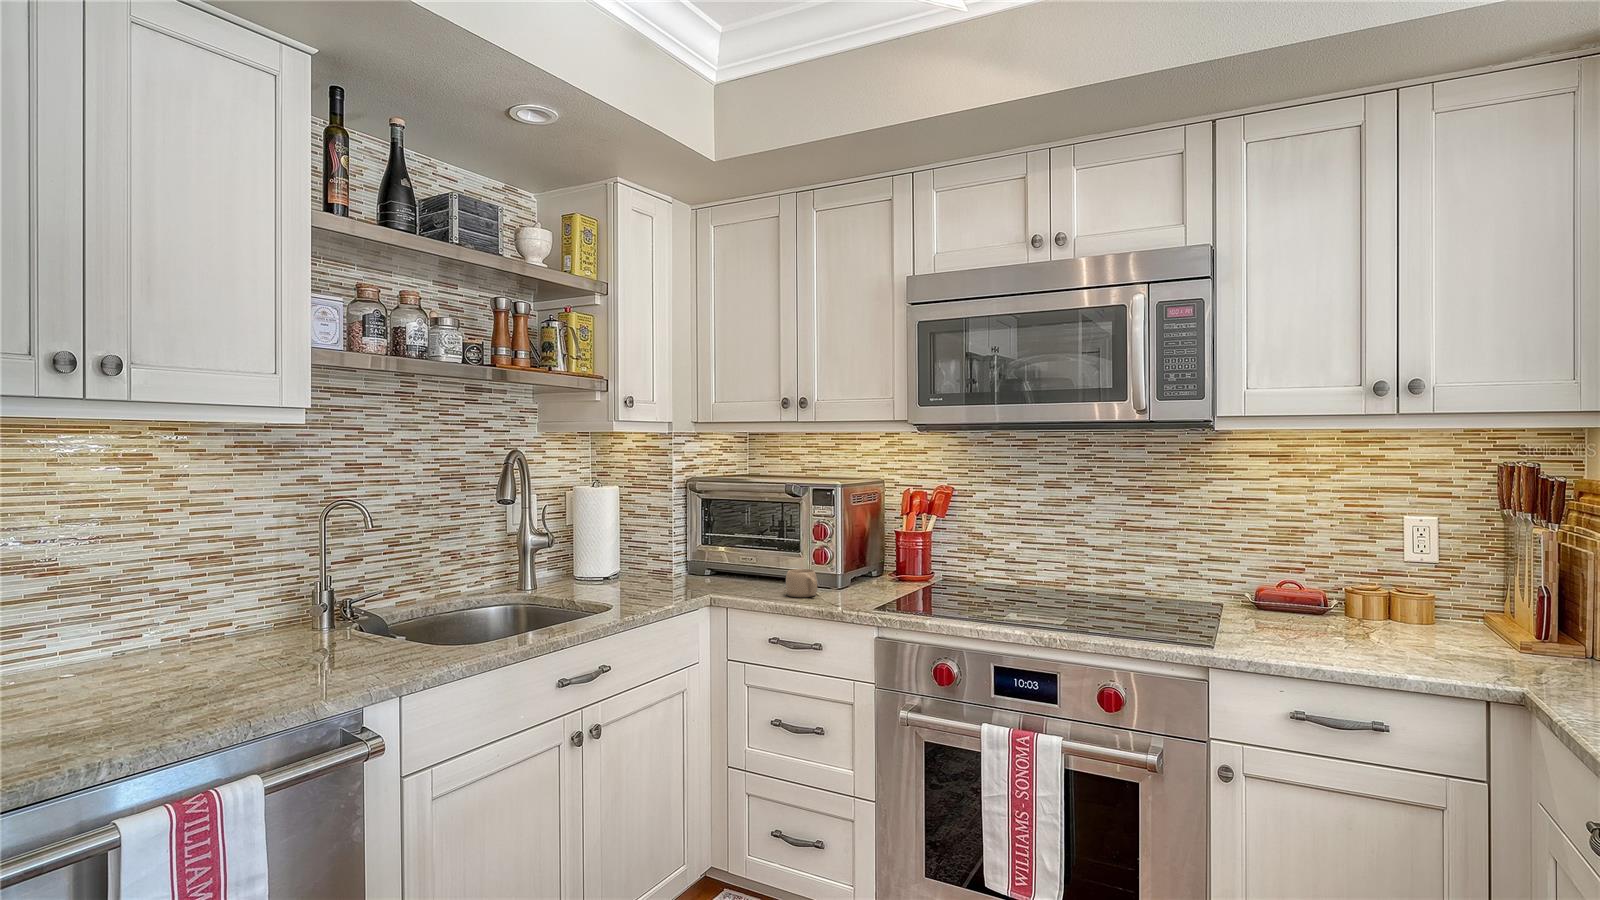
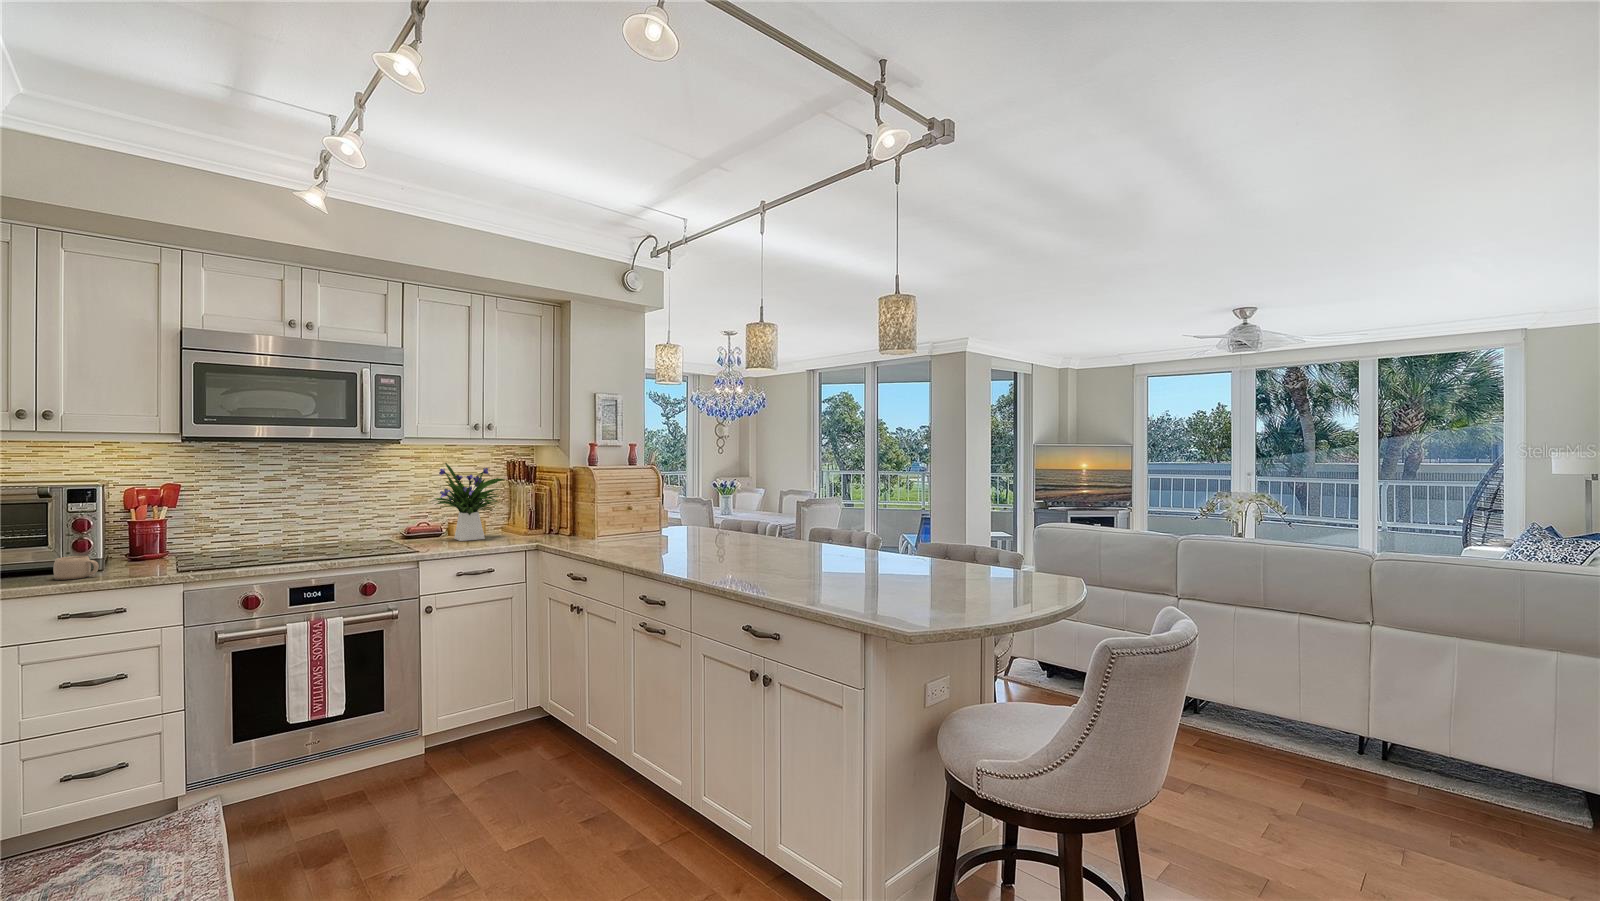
flower arrangement: none [1272,465,1466,643] -> present [432,463,504,541]

